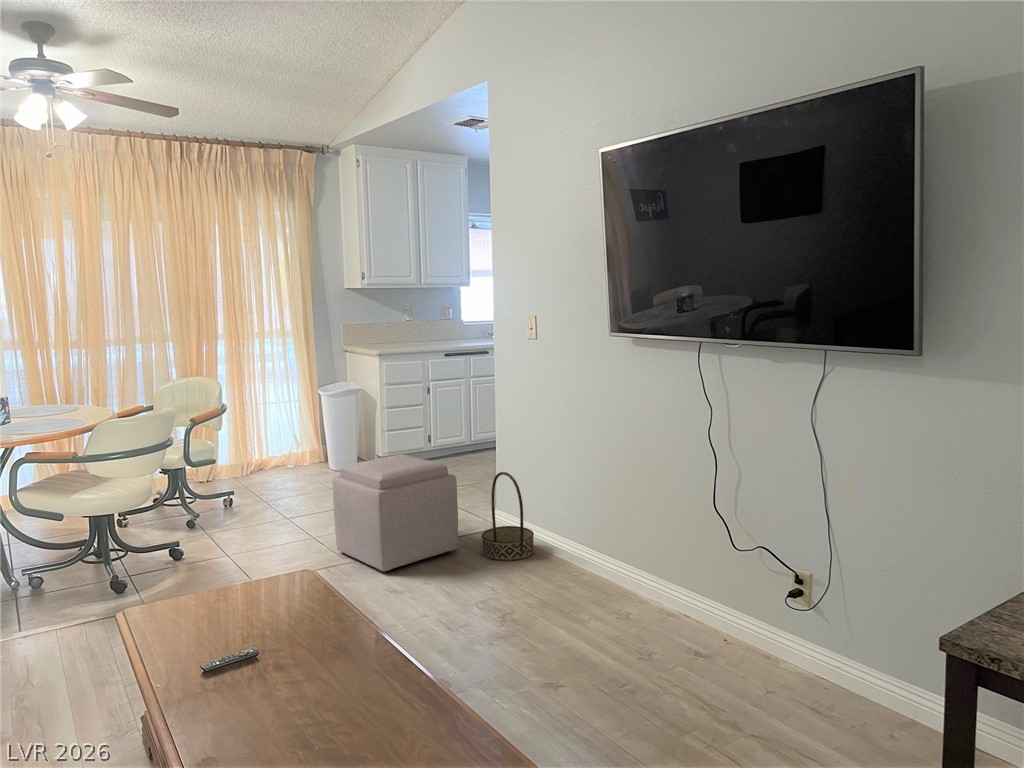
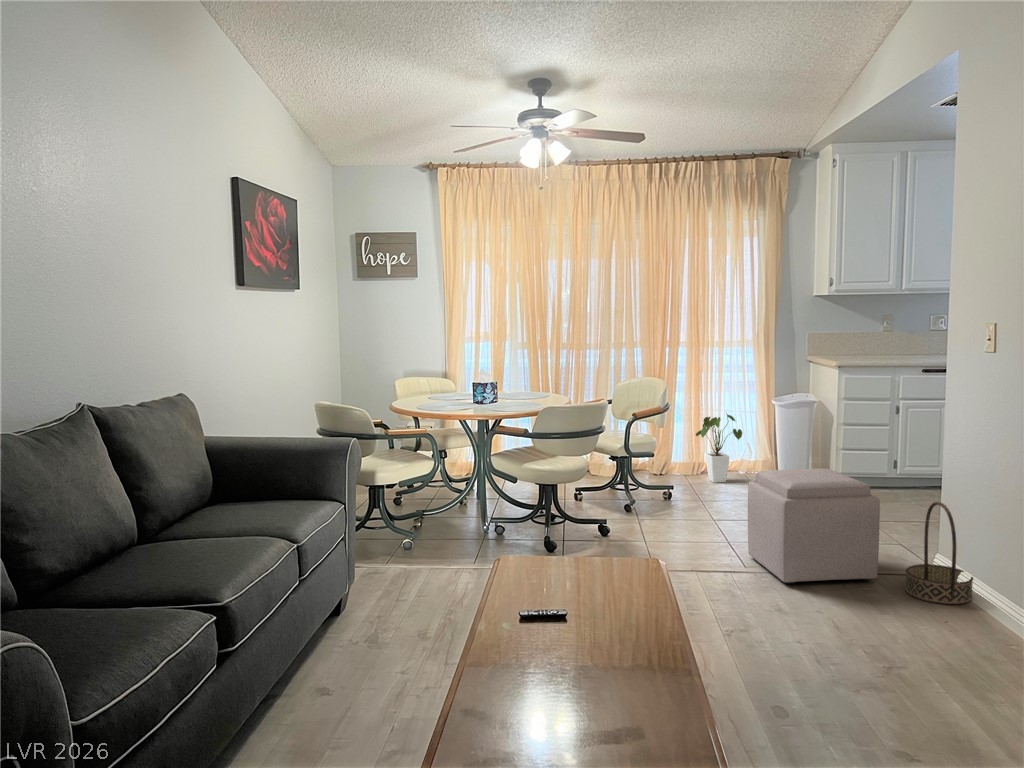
house plant: none [243,407,294,480] -> present [696,414,742,483]

